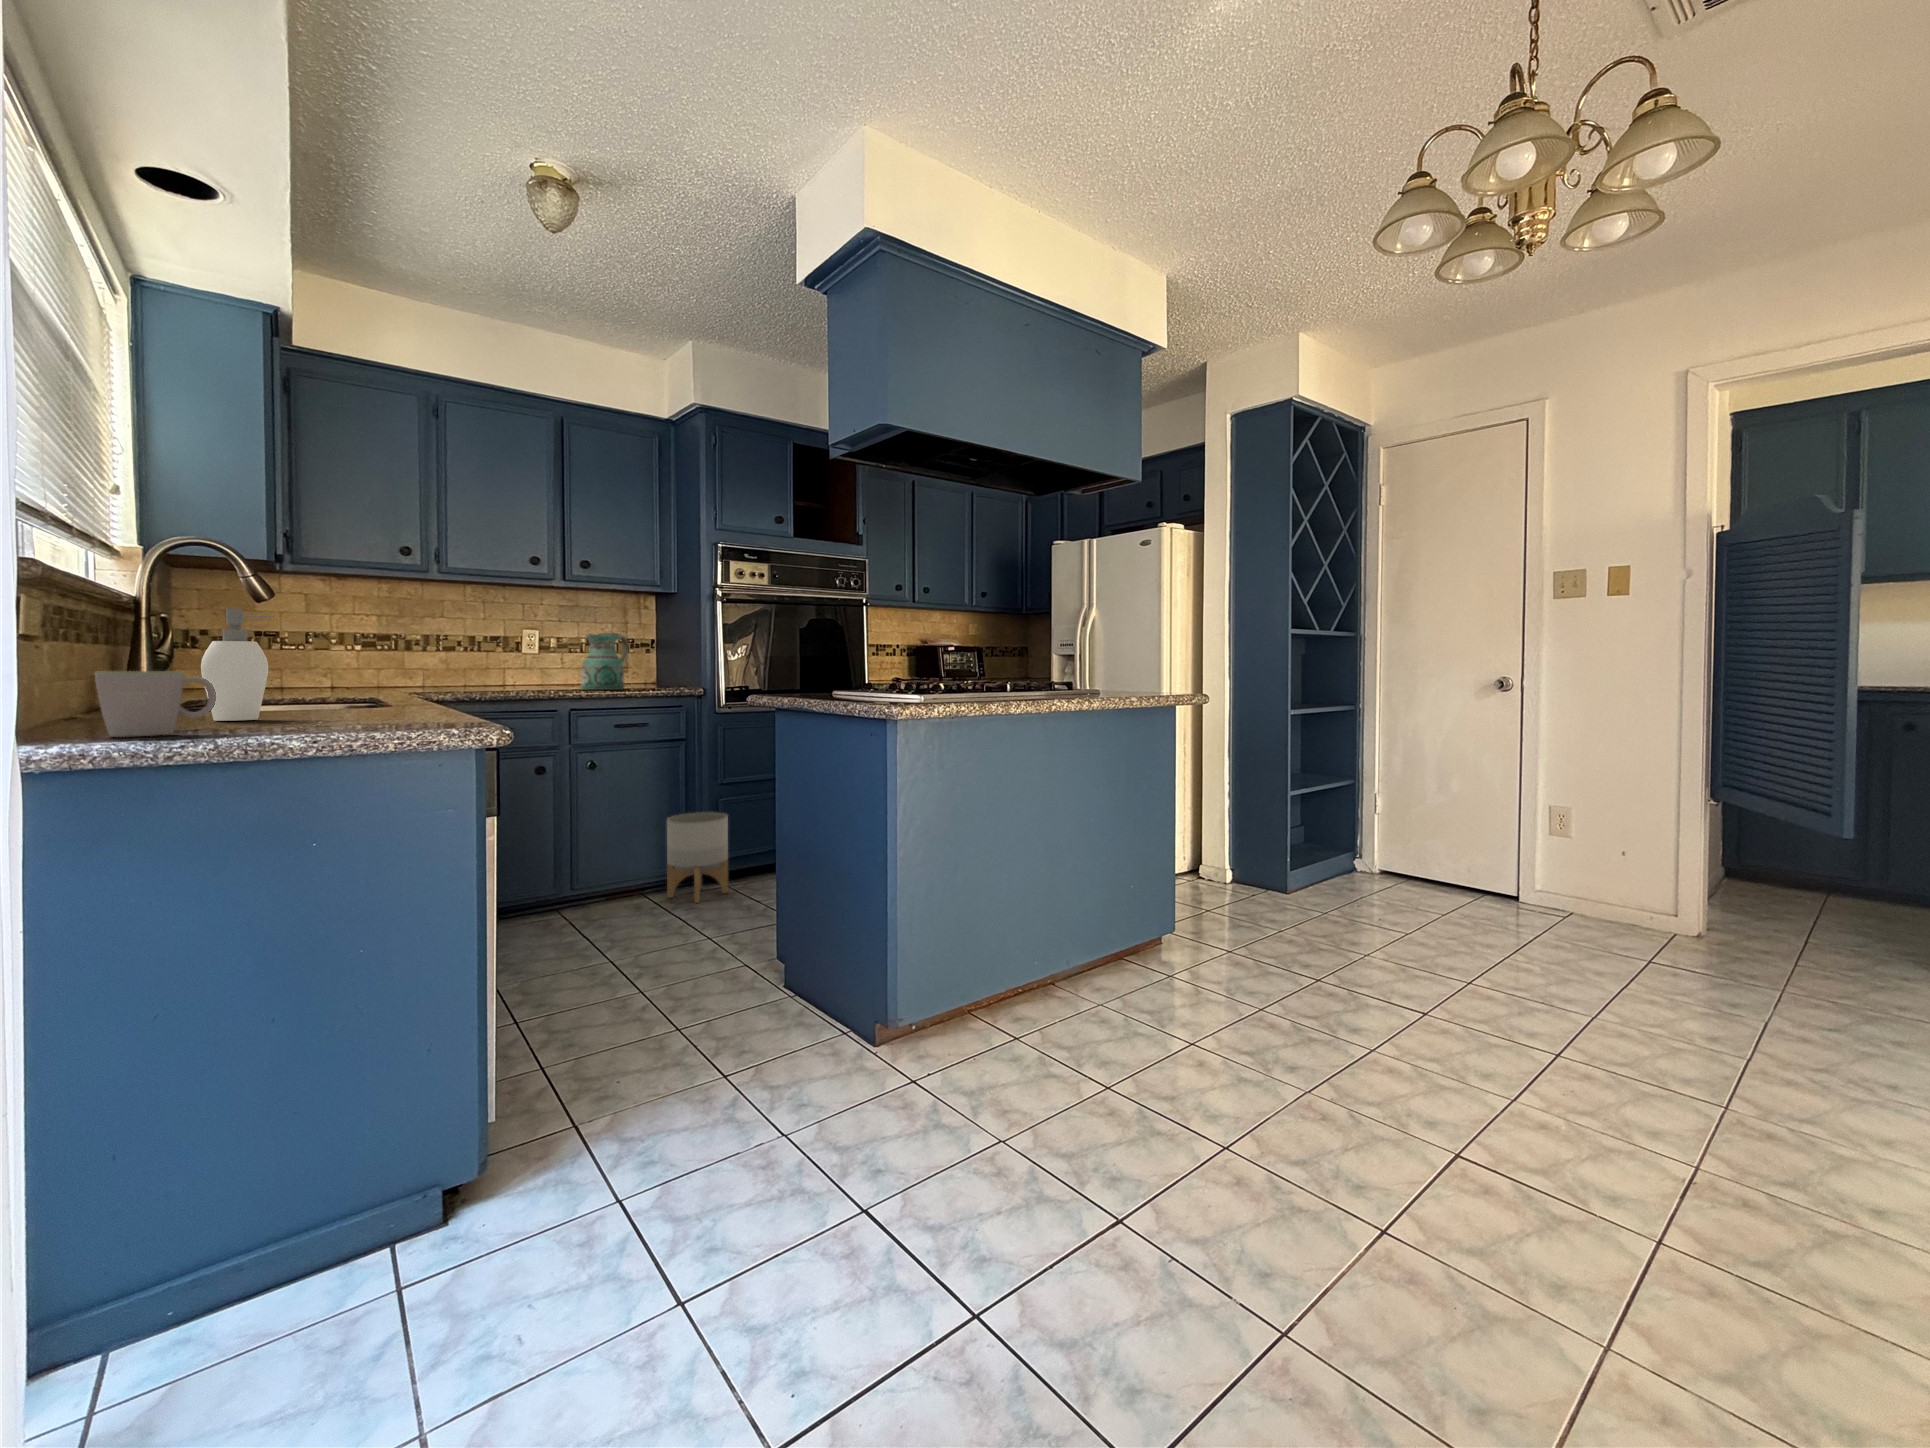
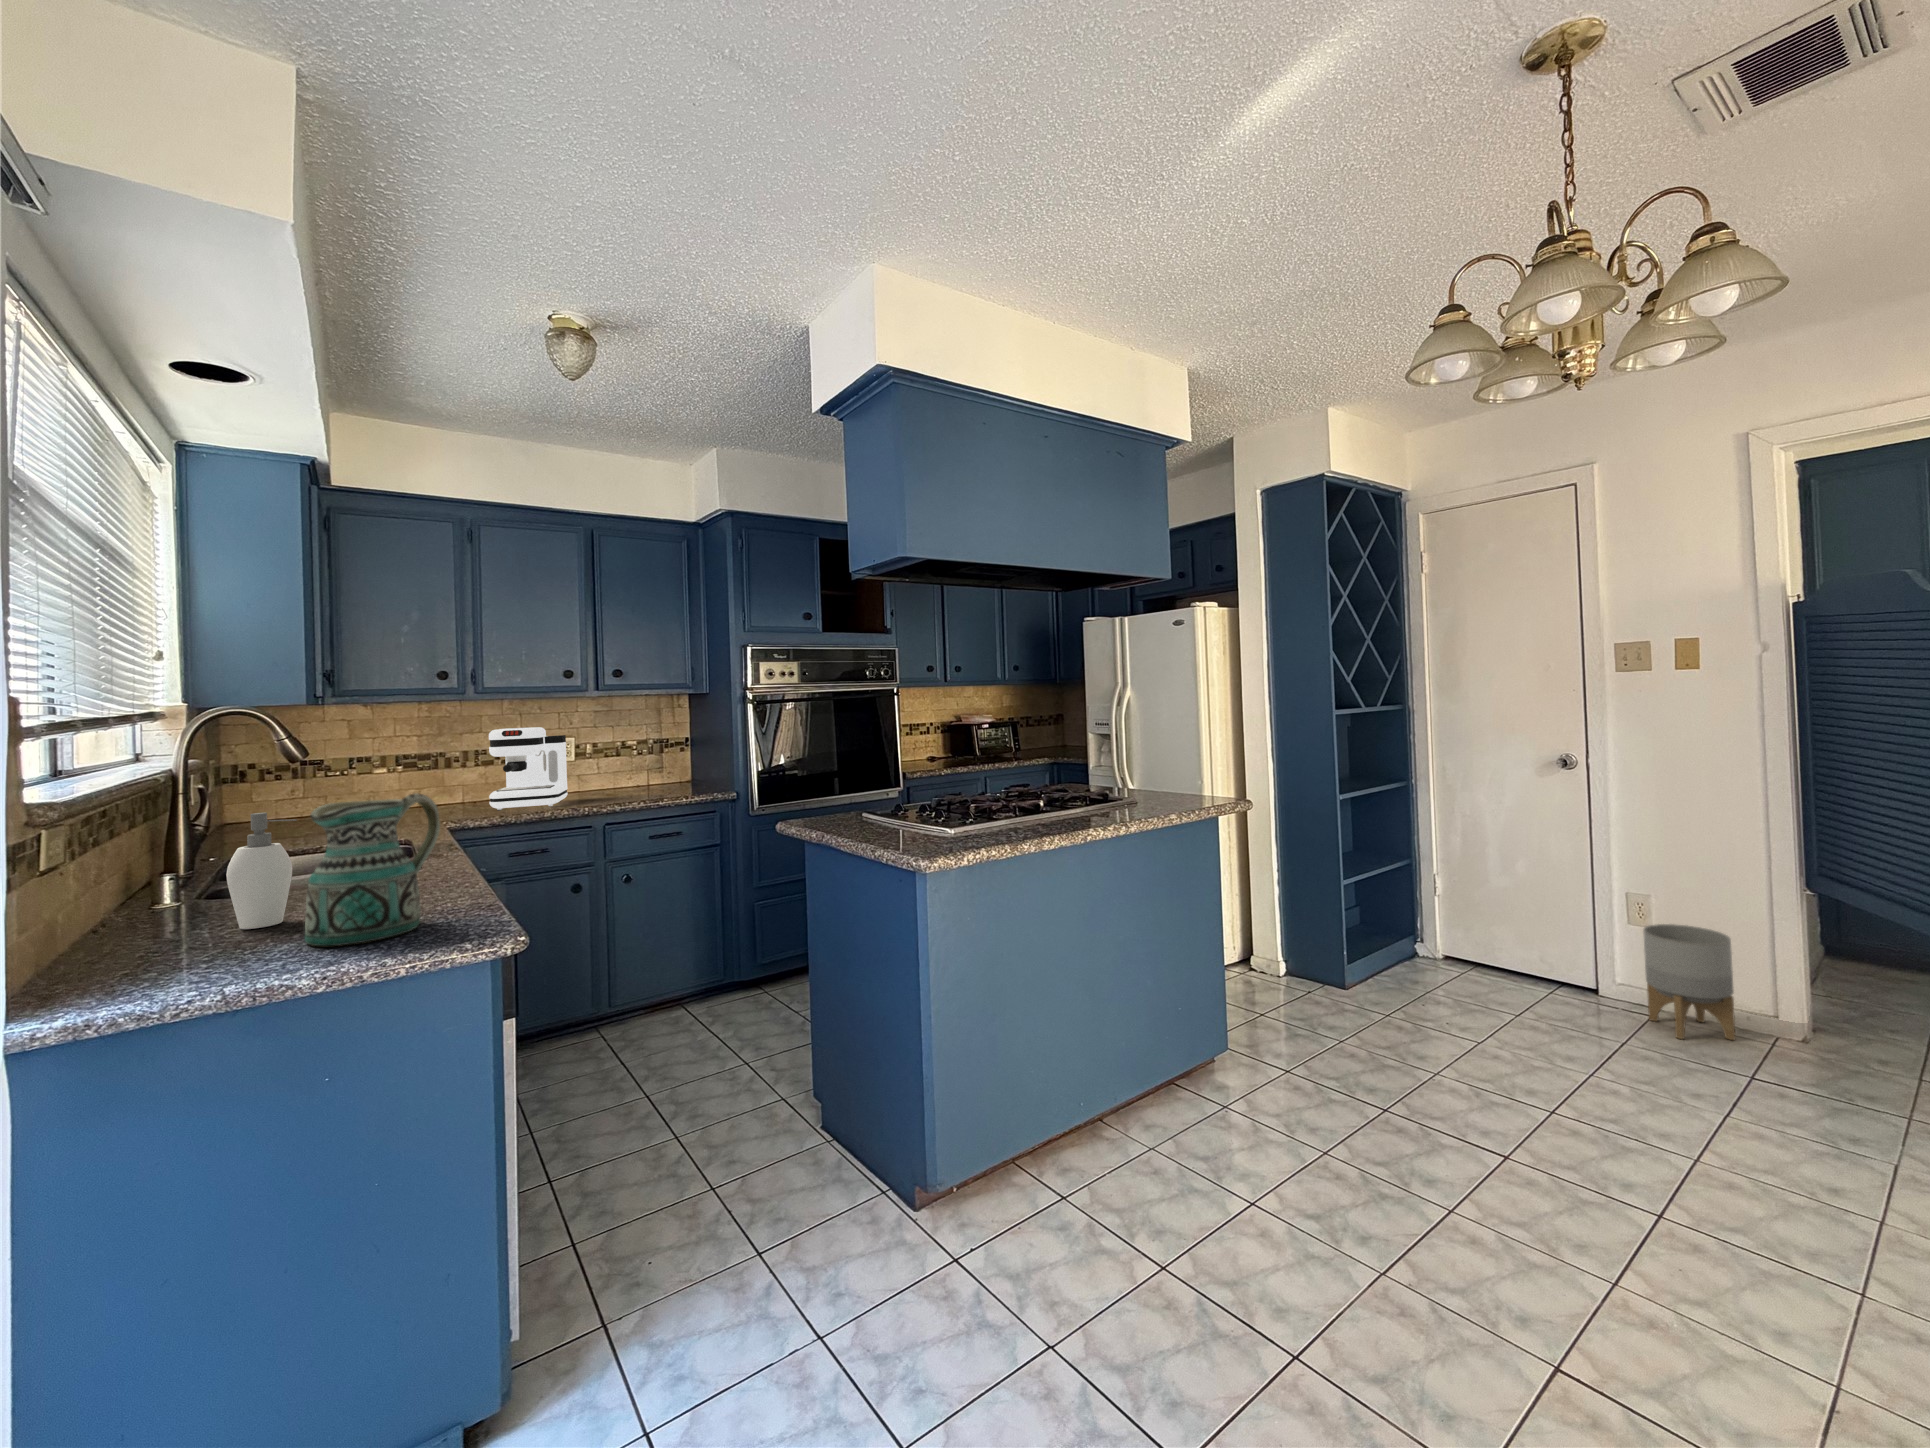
coffee maker: none [455,610,534,690] -> present [489,727,568,810]
ceramic pitcher: present [581,633,628,690] -> present [305,793,440,946]
mug: present [95,671,216,737] -> none [114,911,234,990]
planter: present [667,812,728,903] -> present [1643,924,1735,1040]

